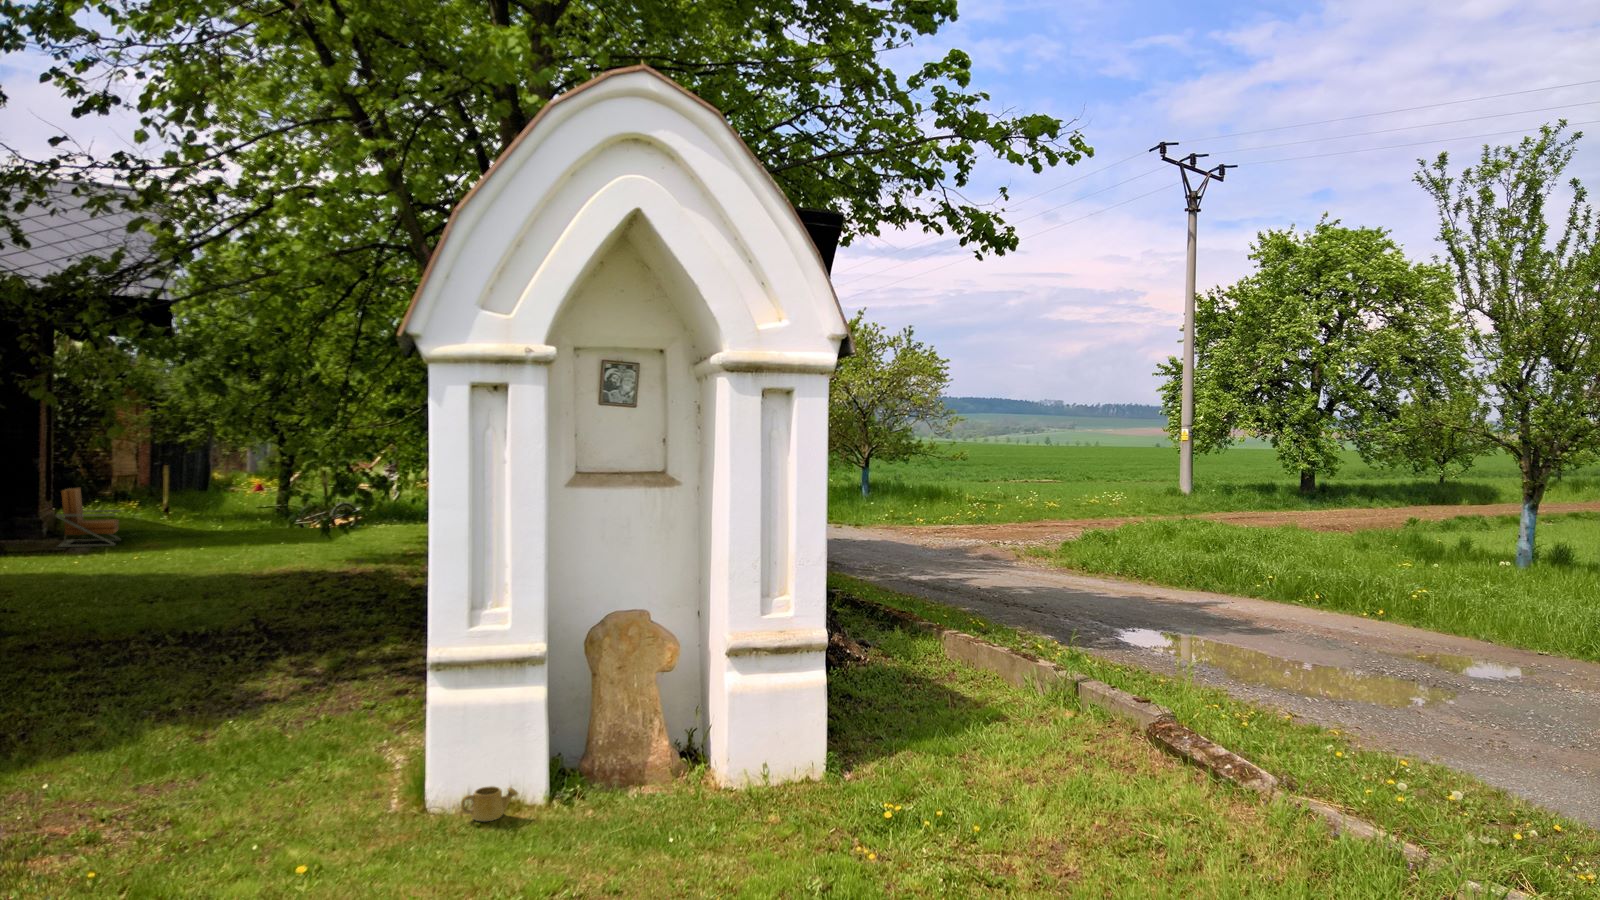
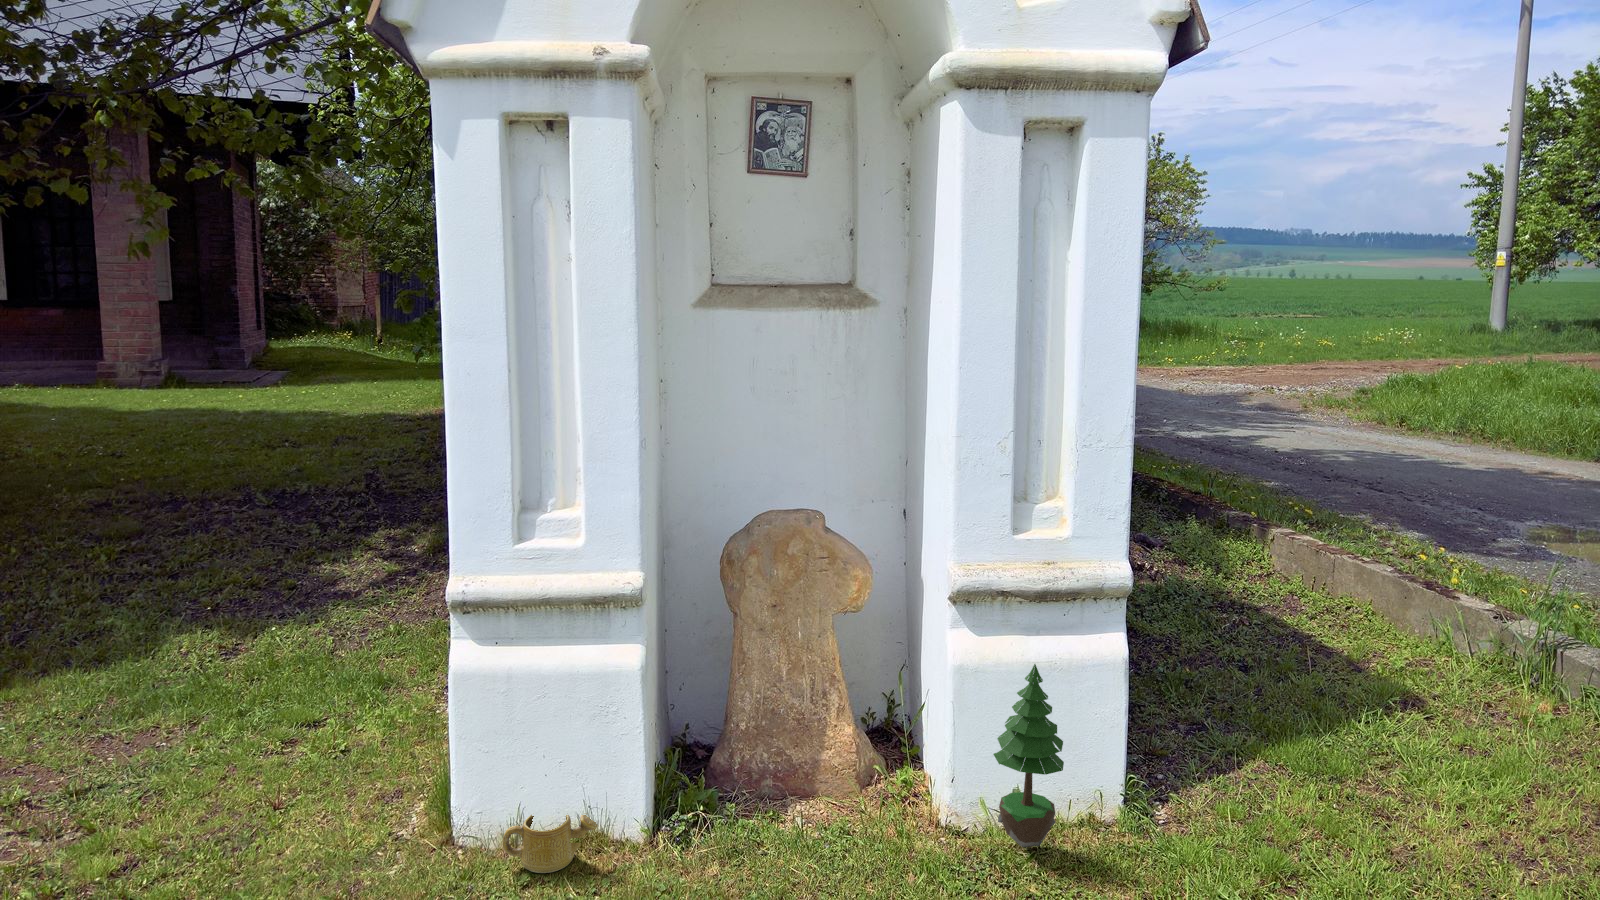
lounge chair: present [56,488,120,547] -> none [253,316,322,378]
potted tree: none [750,684,790,795] -> present [993,664,1064,847]

